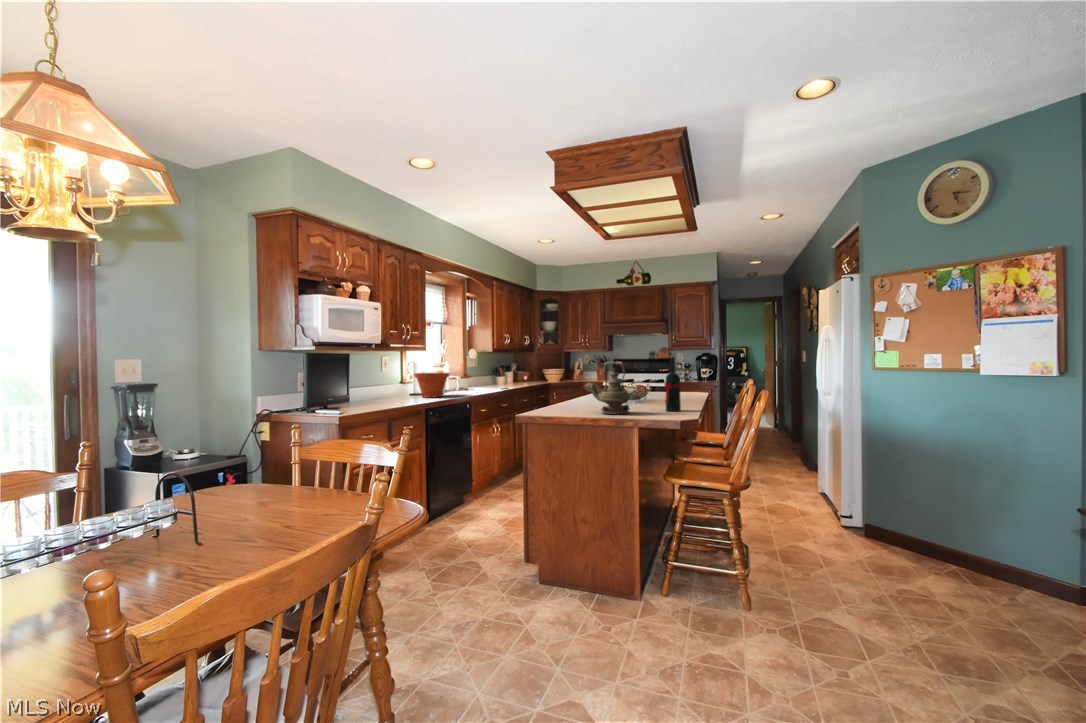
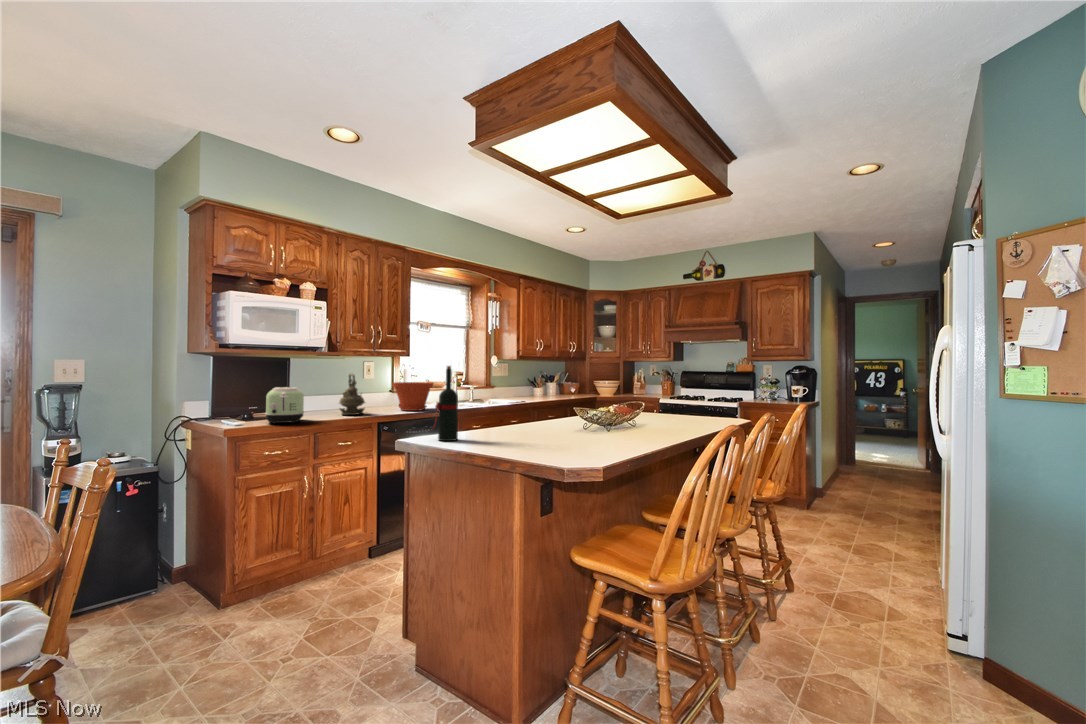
wine bottle: present [664,355,681,411] -> present [436,366,458,441]
teapot: present [584,361,631,414] -> present [339,373,365,415]
toaster: none [335,379,371,411] -> present [265,387,304,424]

